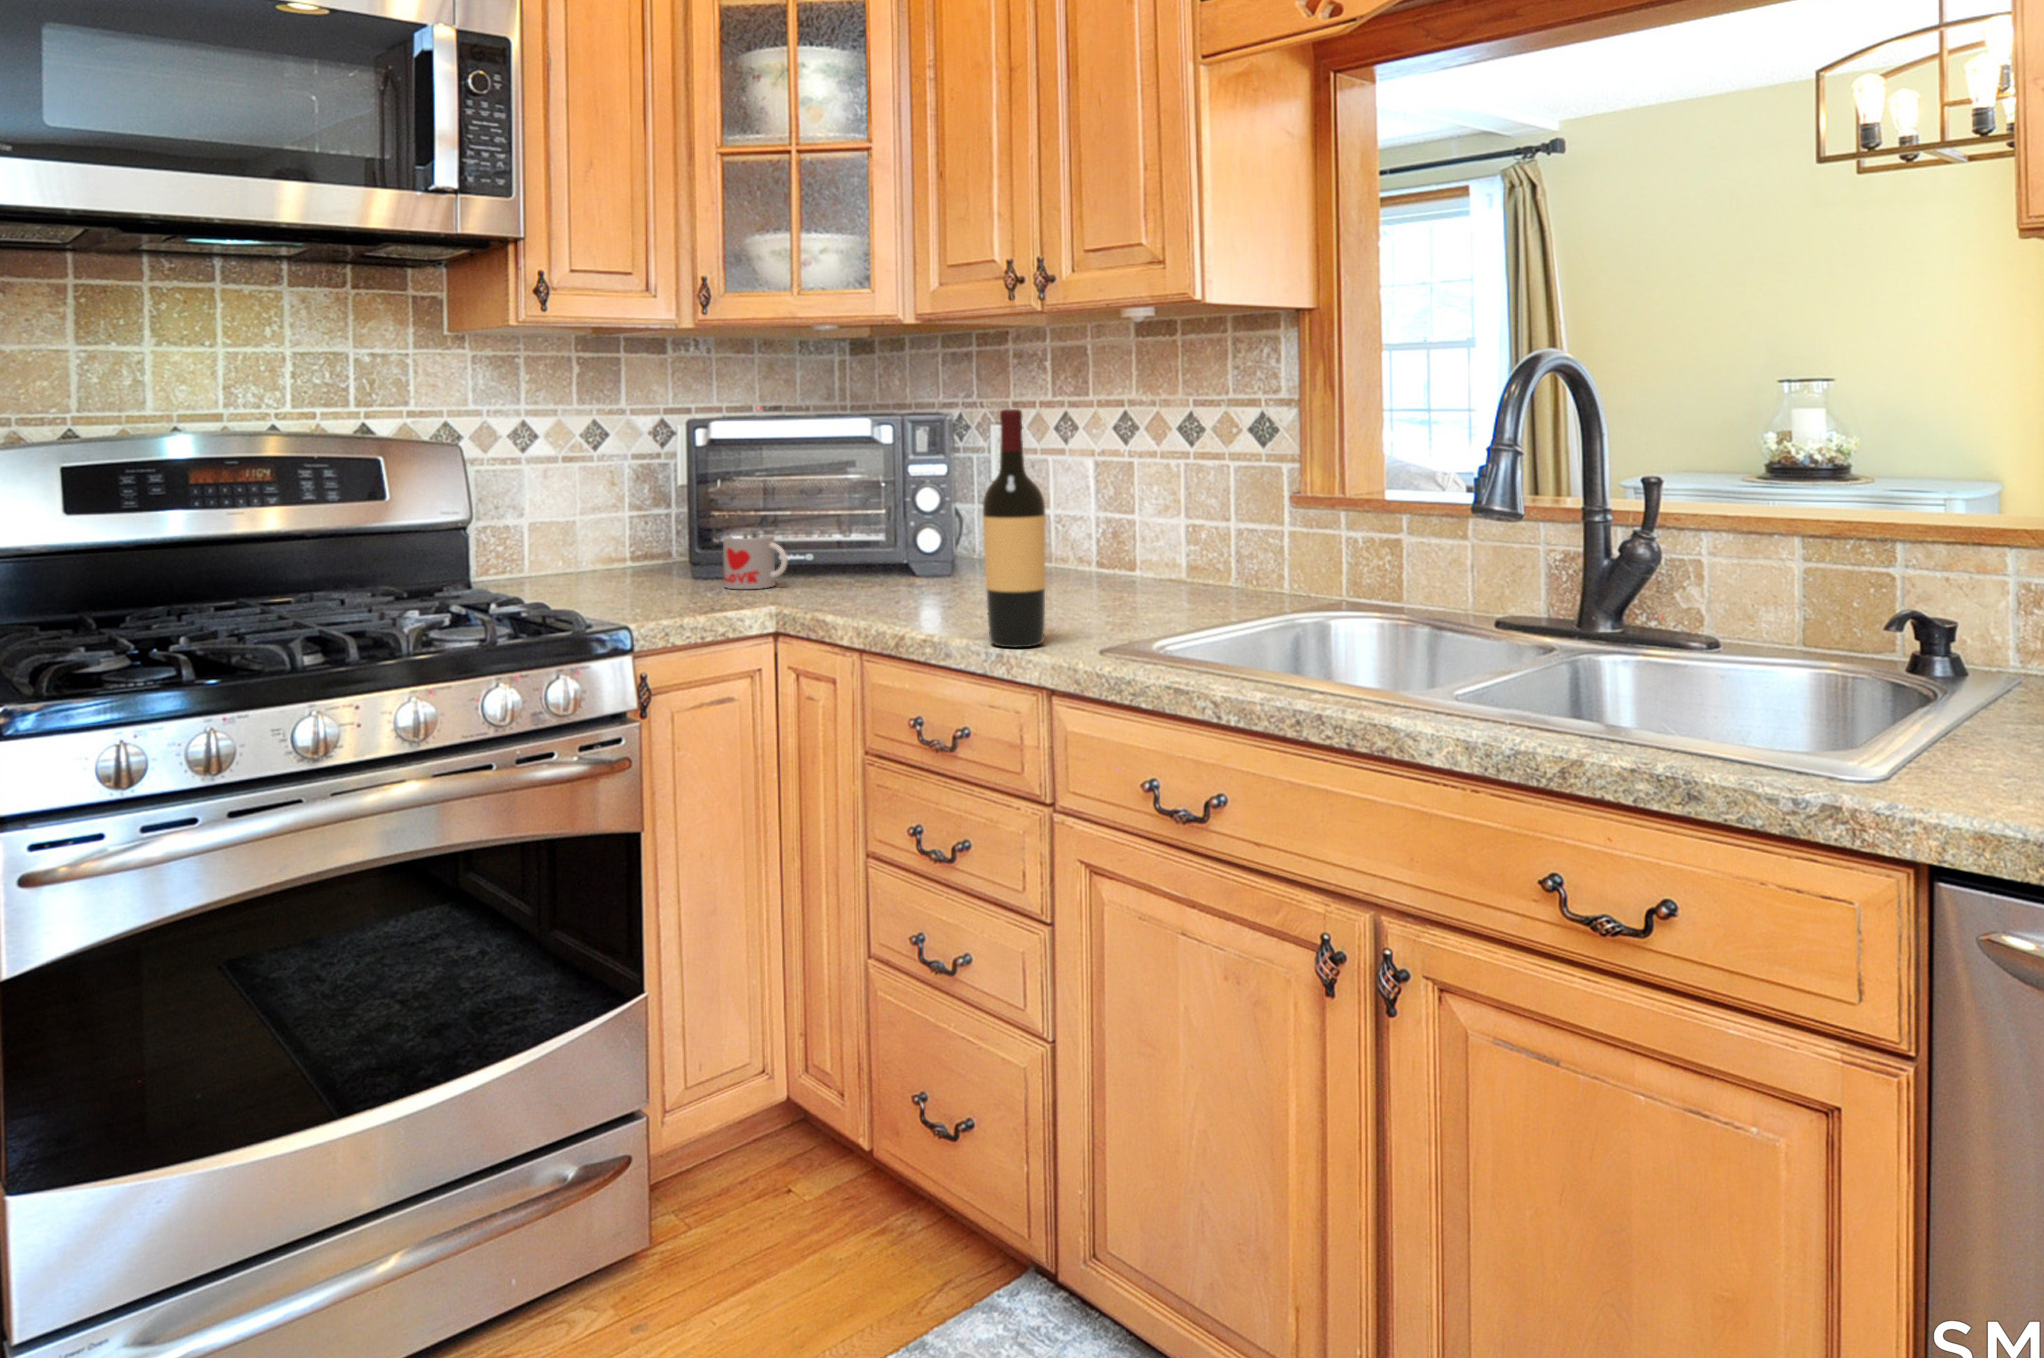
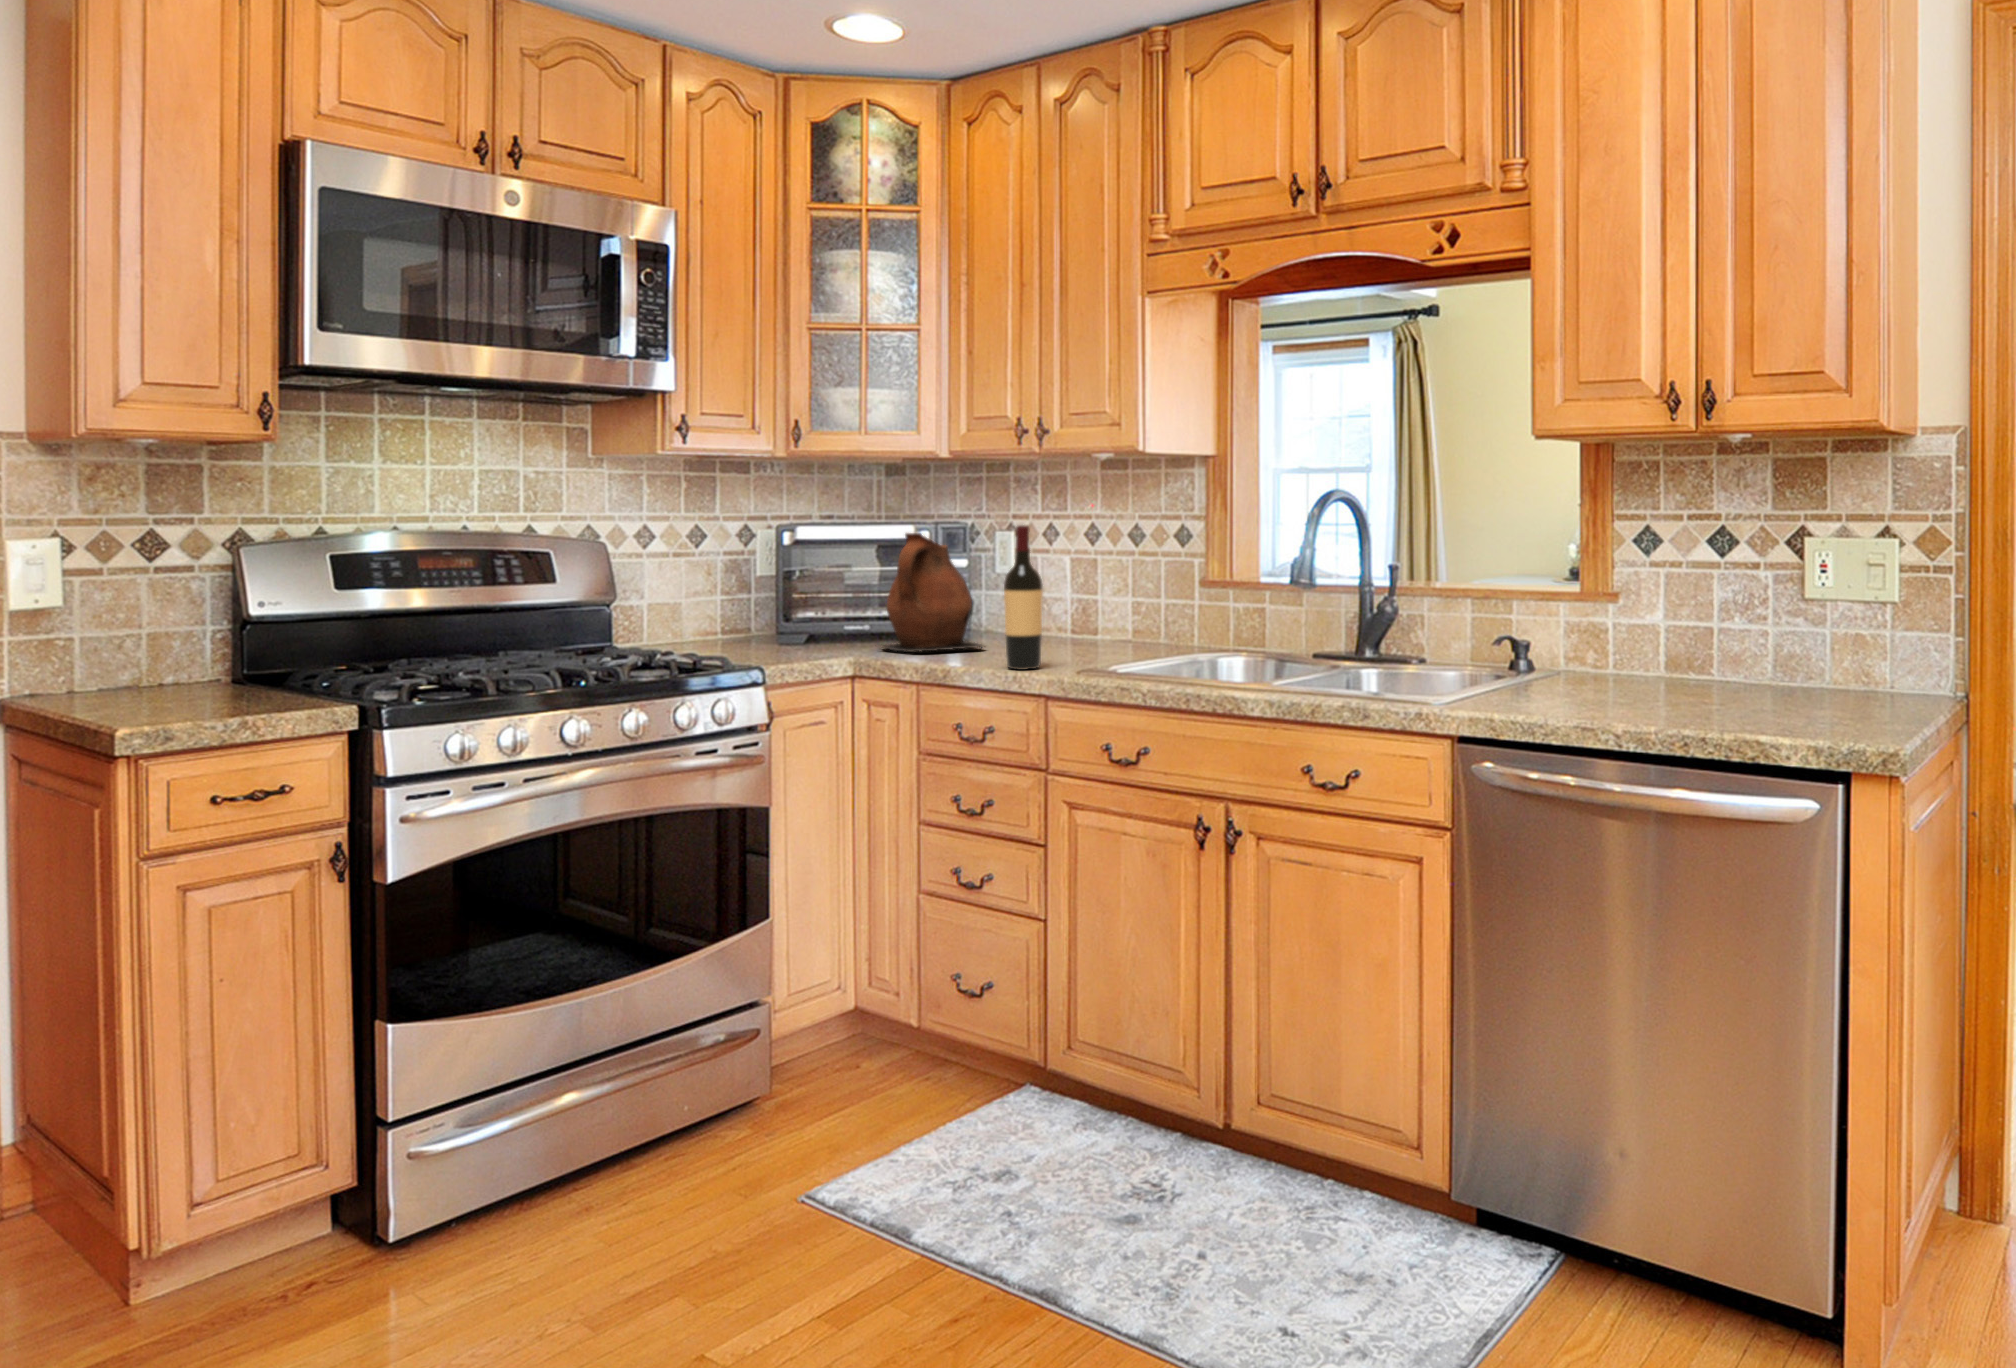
ceramic pitcher: none [807,426,966,605] -> present [882,533,984,652]
mug: present [723,536,788,589] -> none [809,608,857,646]

